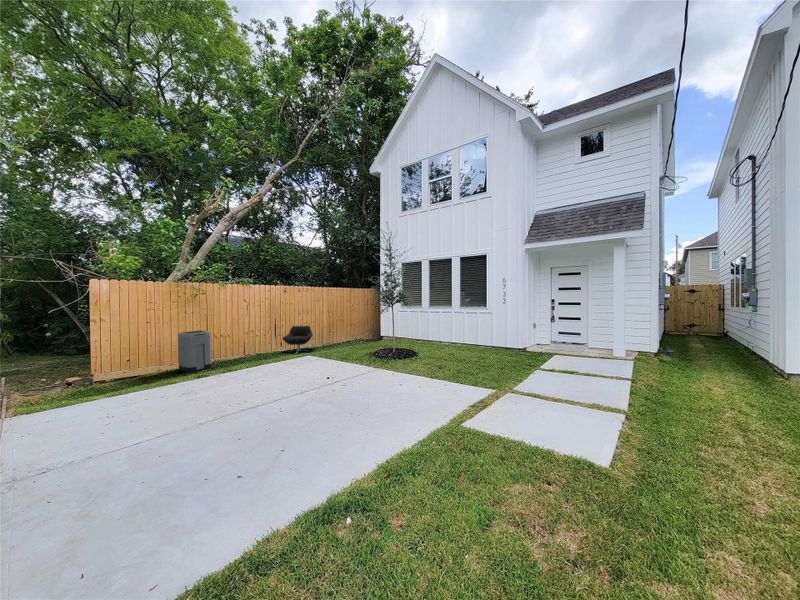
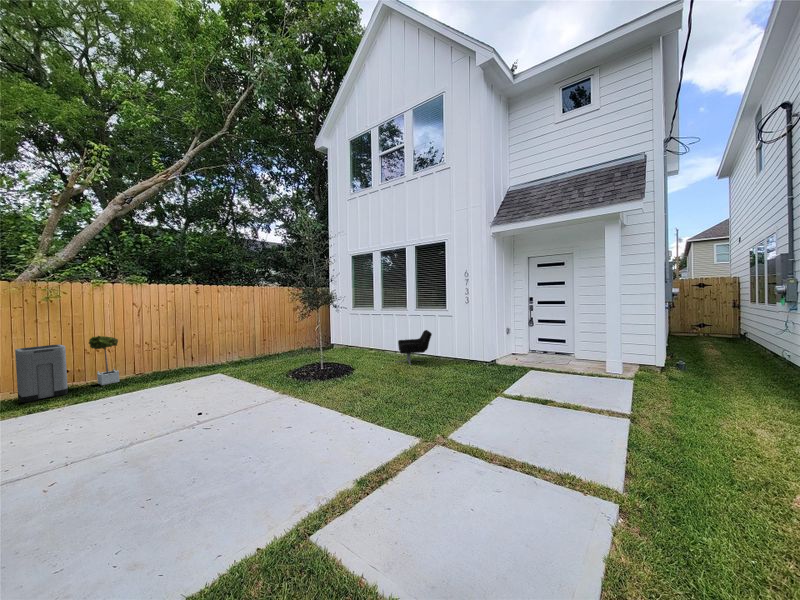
potted tree: none [218,324,238,363] -> present [89,336,119,385]
lounge chair: present [283,326,313,353] -> present [398,330,432,365]

